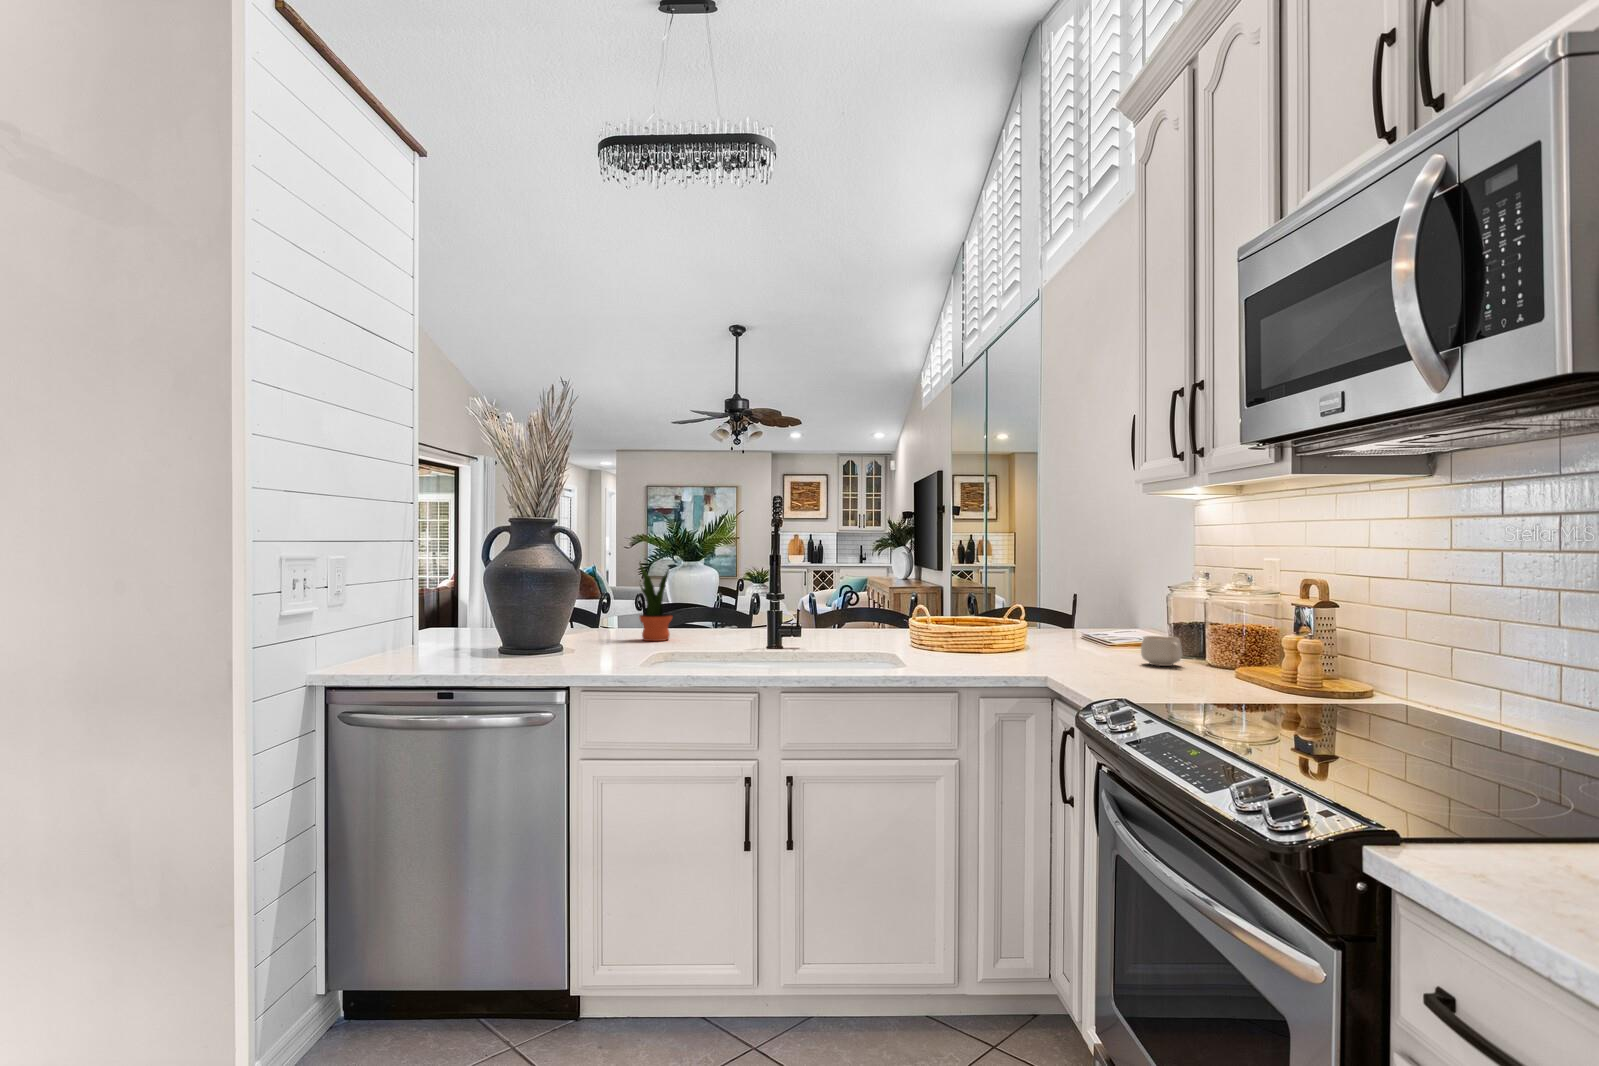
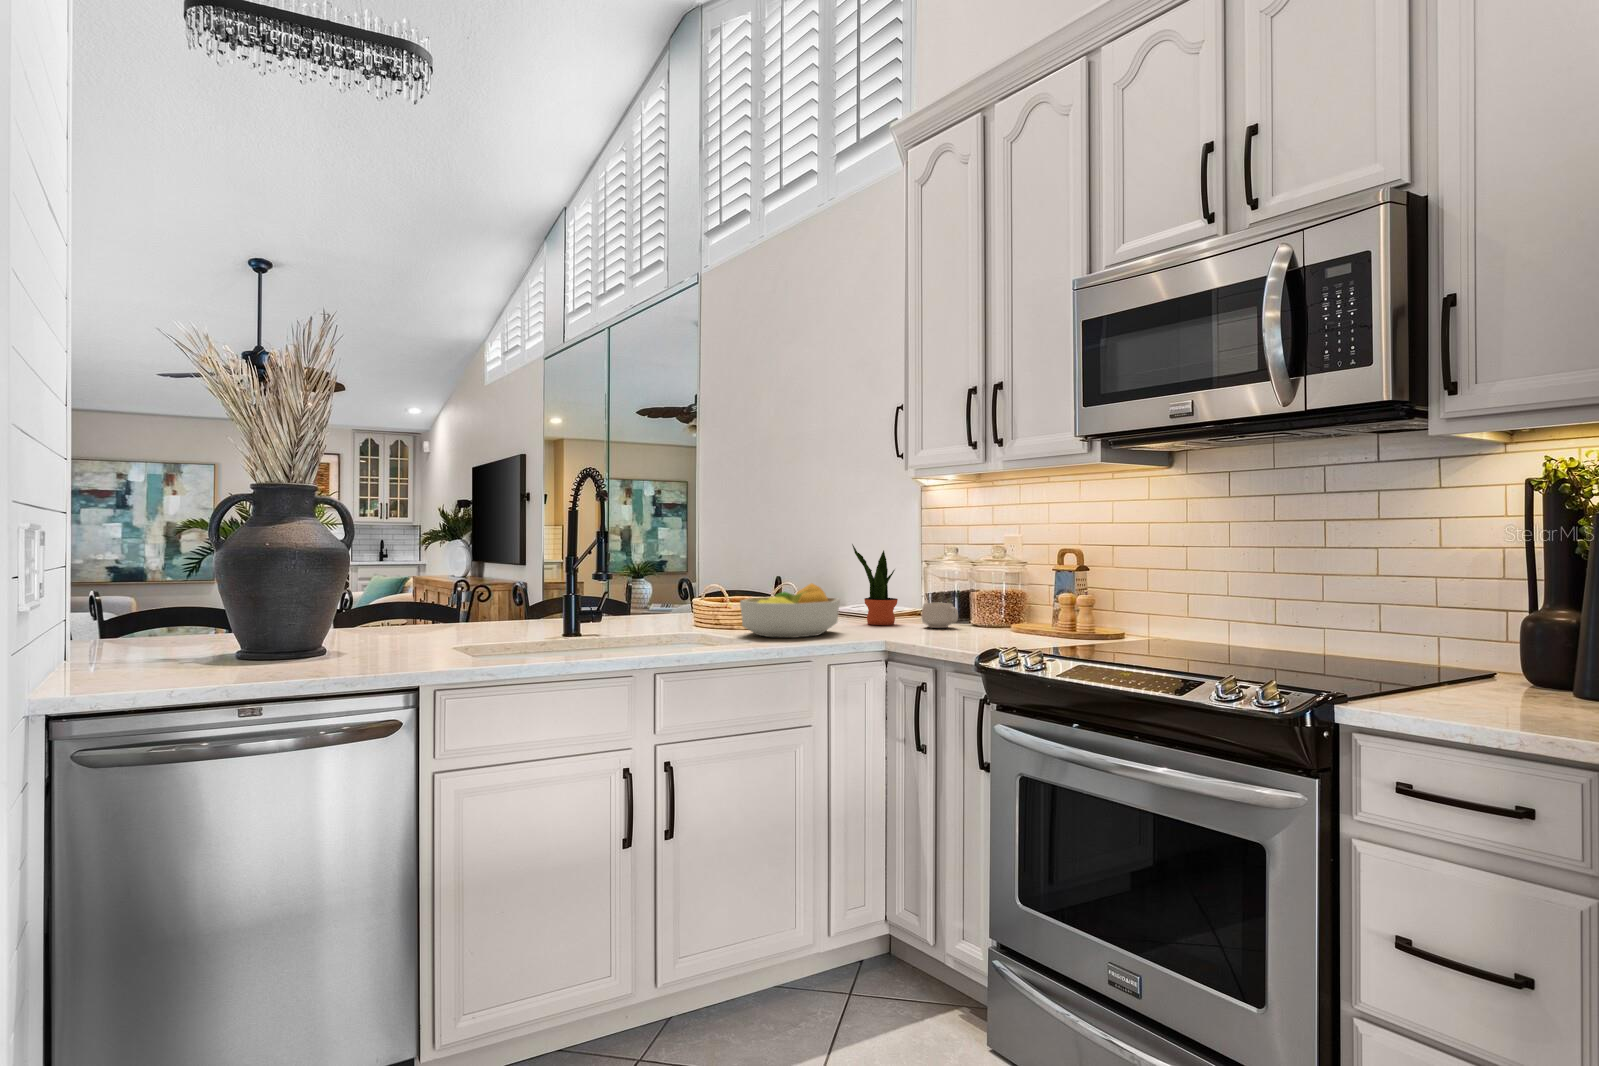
potted plant: present [640,561,672,641] -> present [852,544,898,625]
fruit bowl: none [917,608,1034,665] -> present [740,583,840,638]

